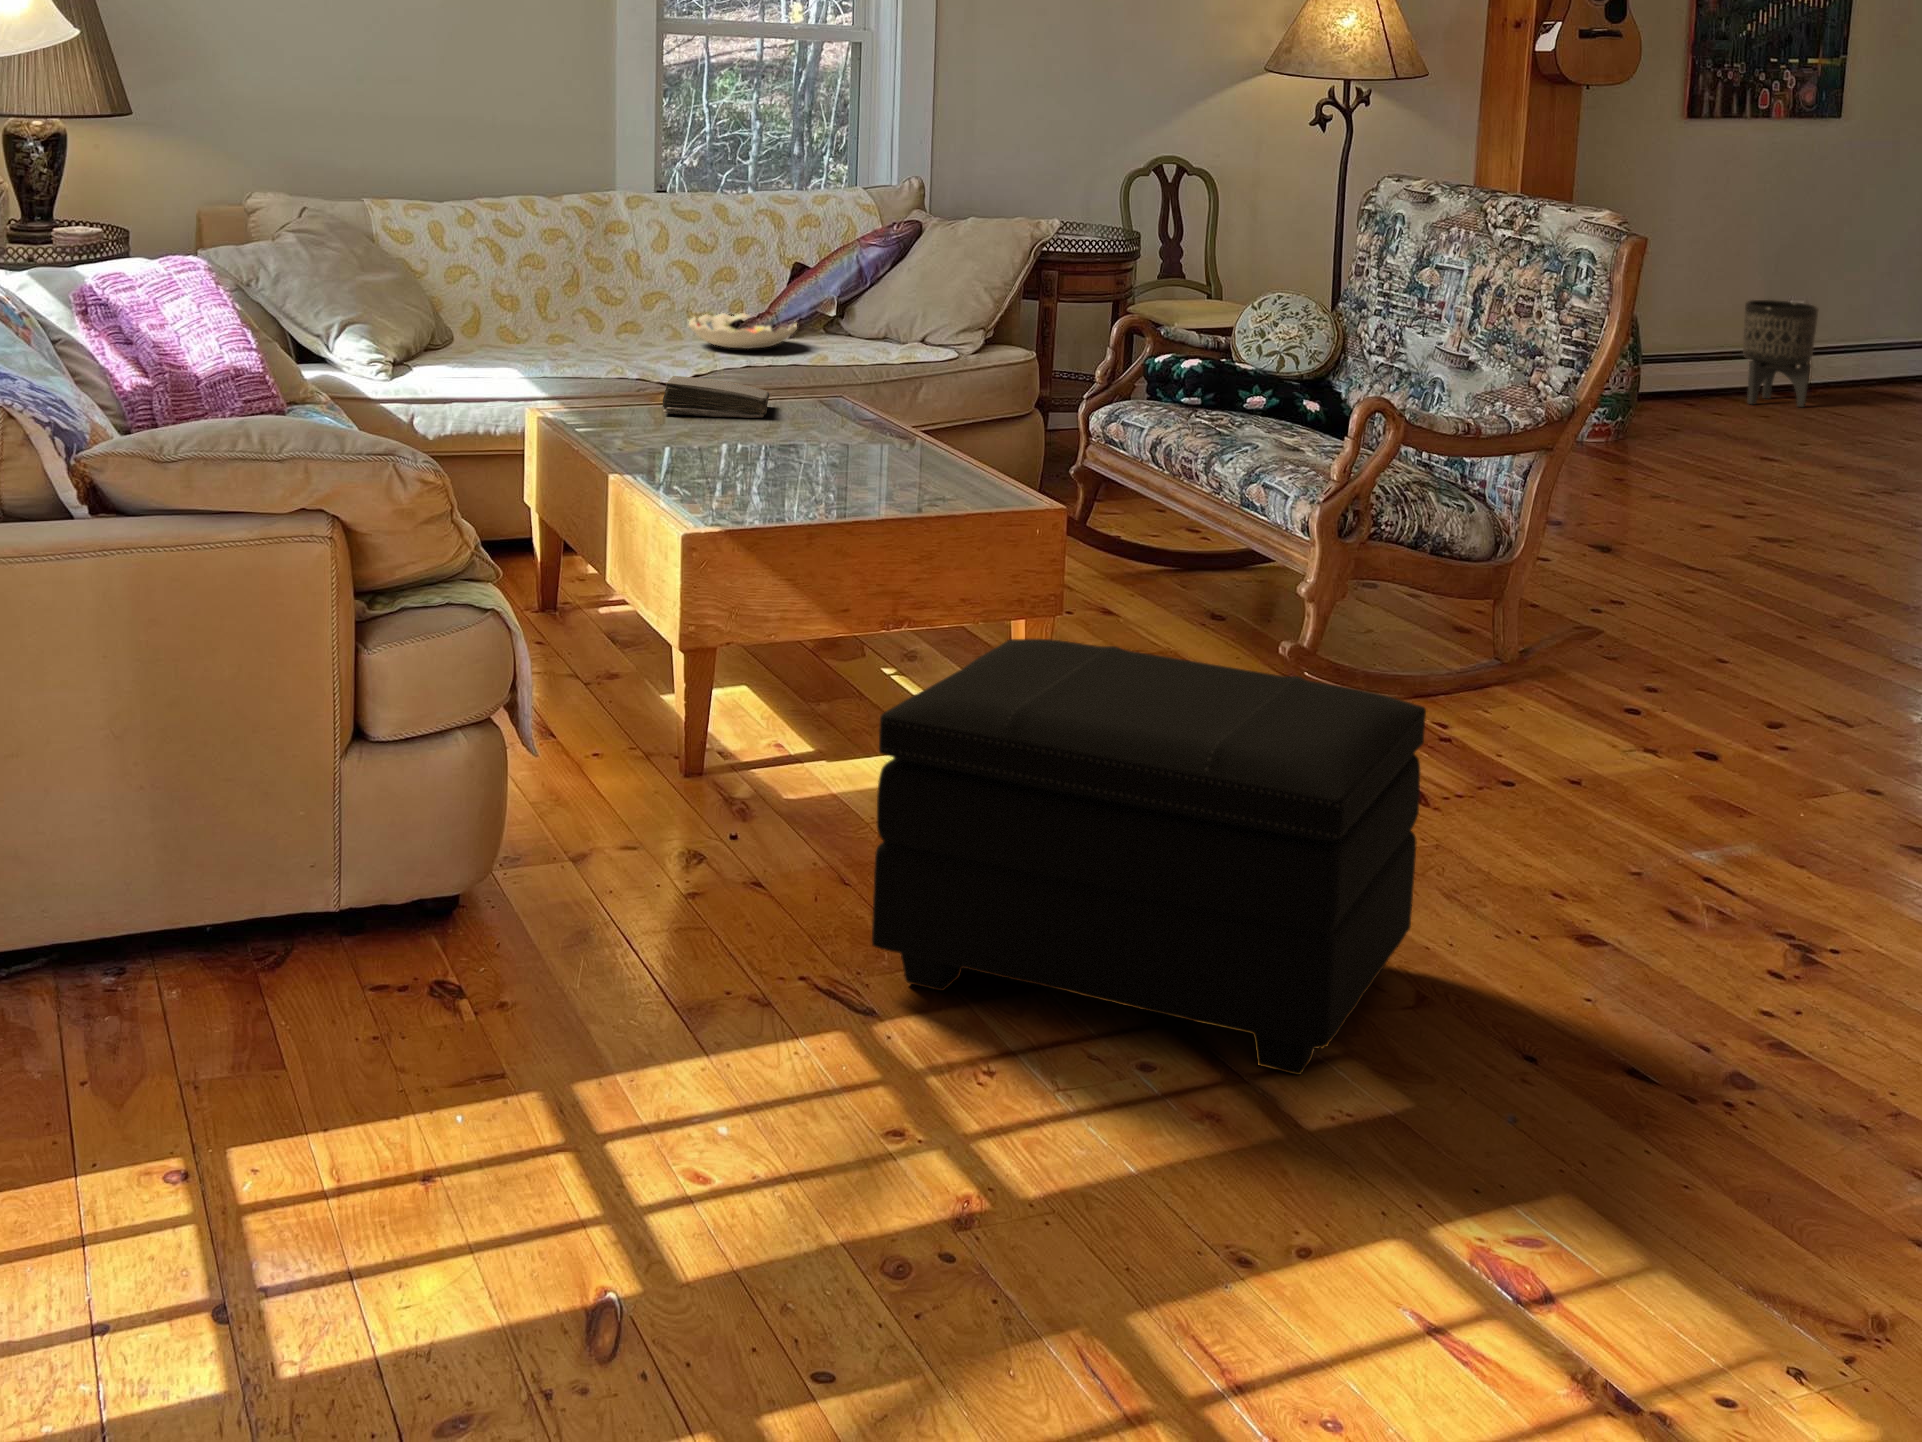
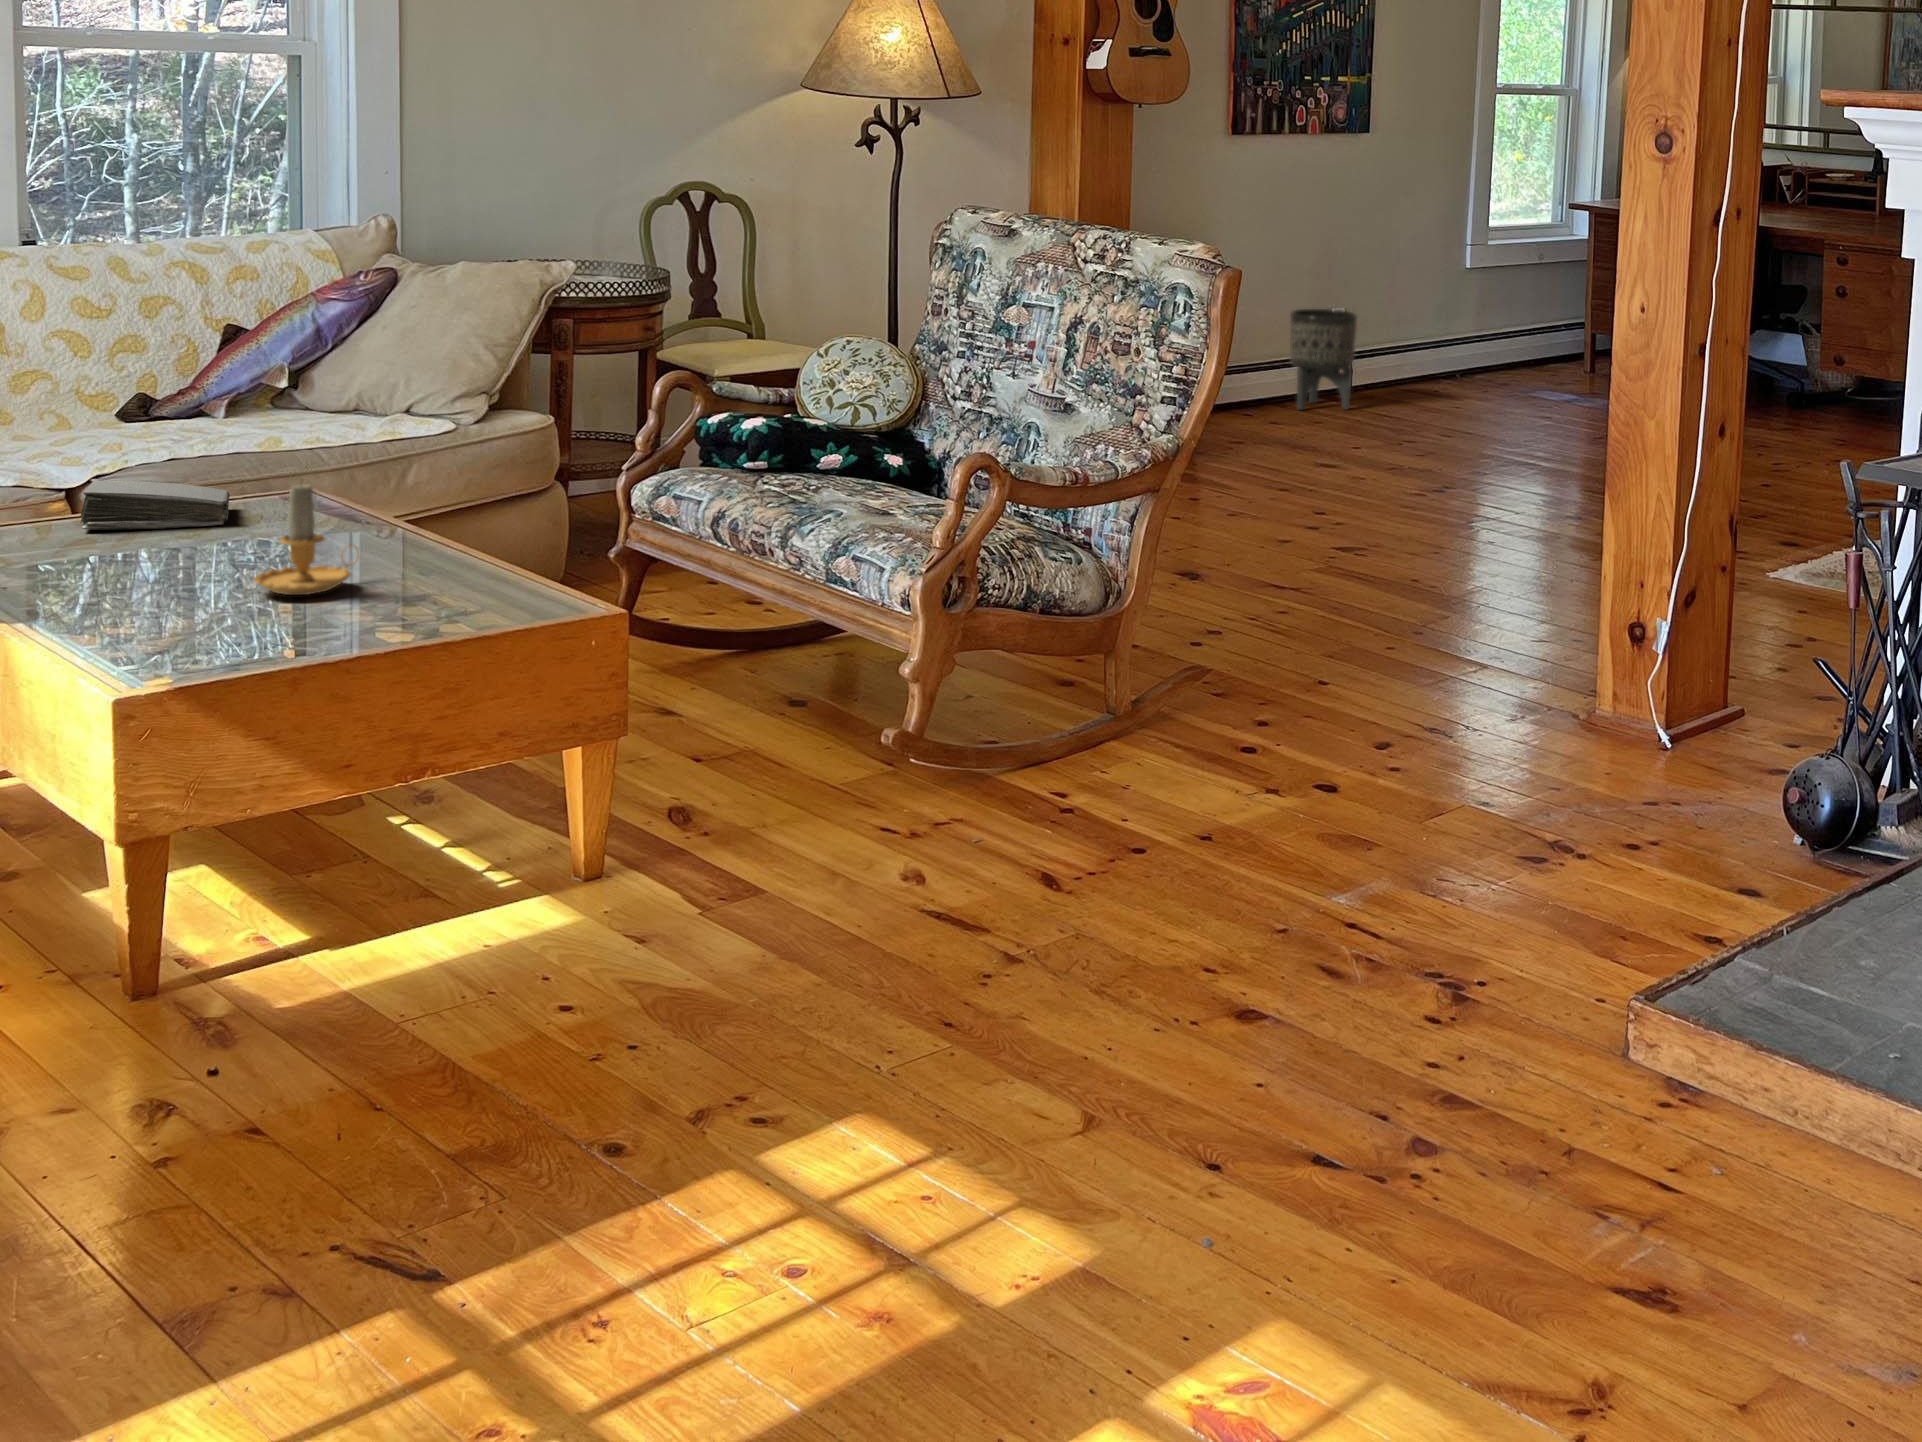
decorative bowl: present [689,313,797,349] -> none [108,390,258,434]
candle: none [779,377,859,474] -> present [254,484,358,595]
footstool: present [872,639,1426,1075] -> none [429,779,1079,1246]

